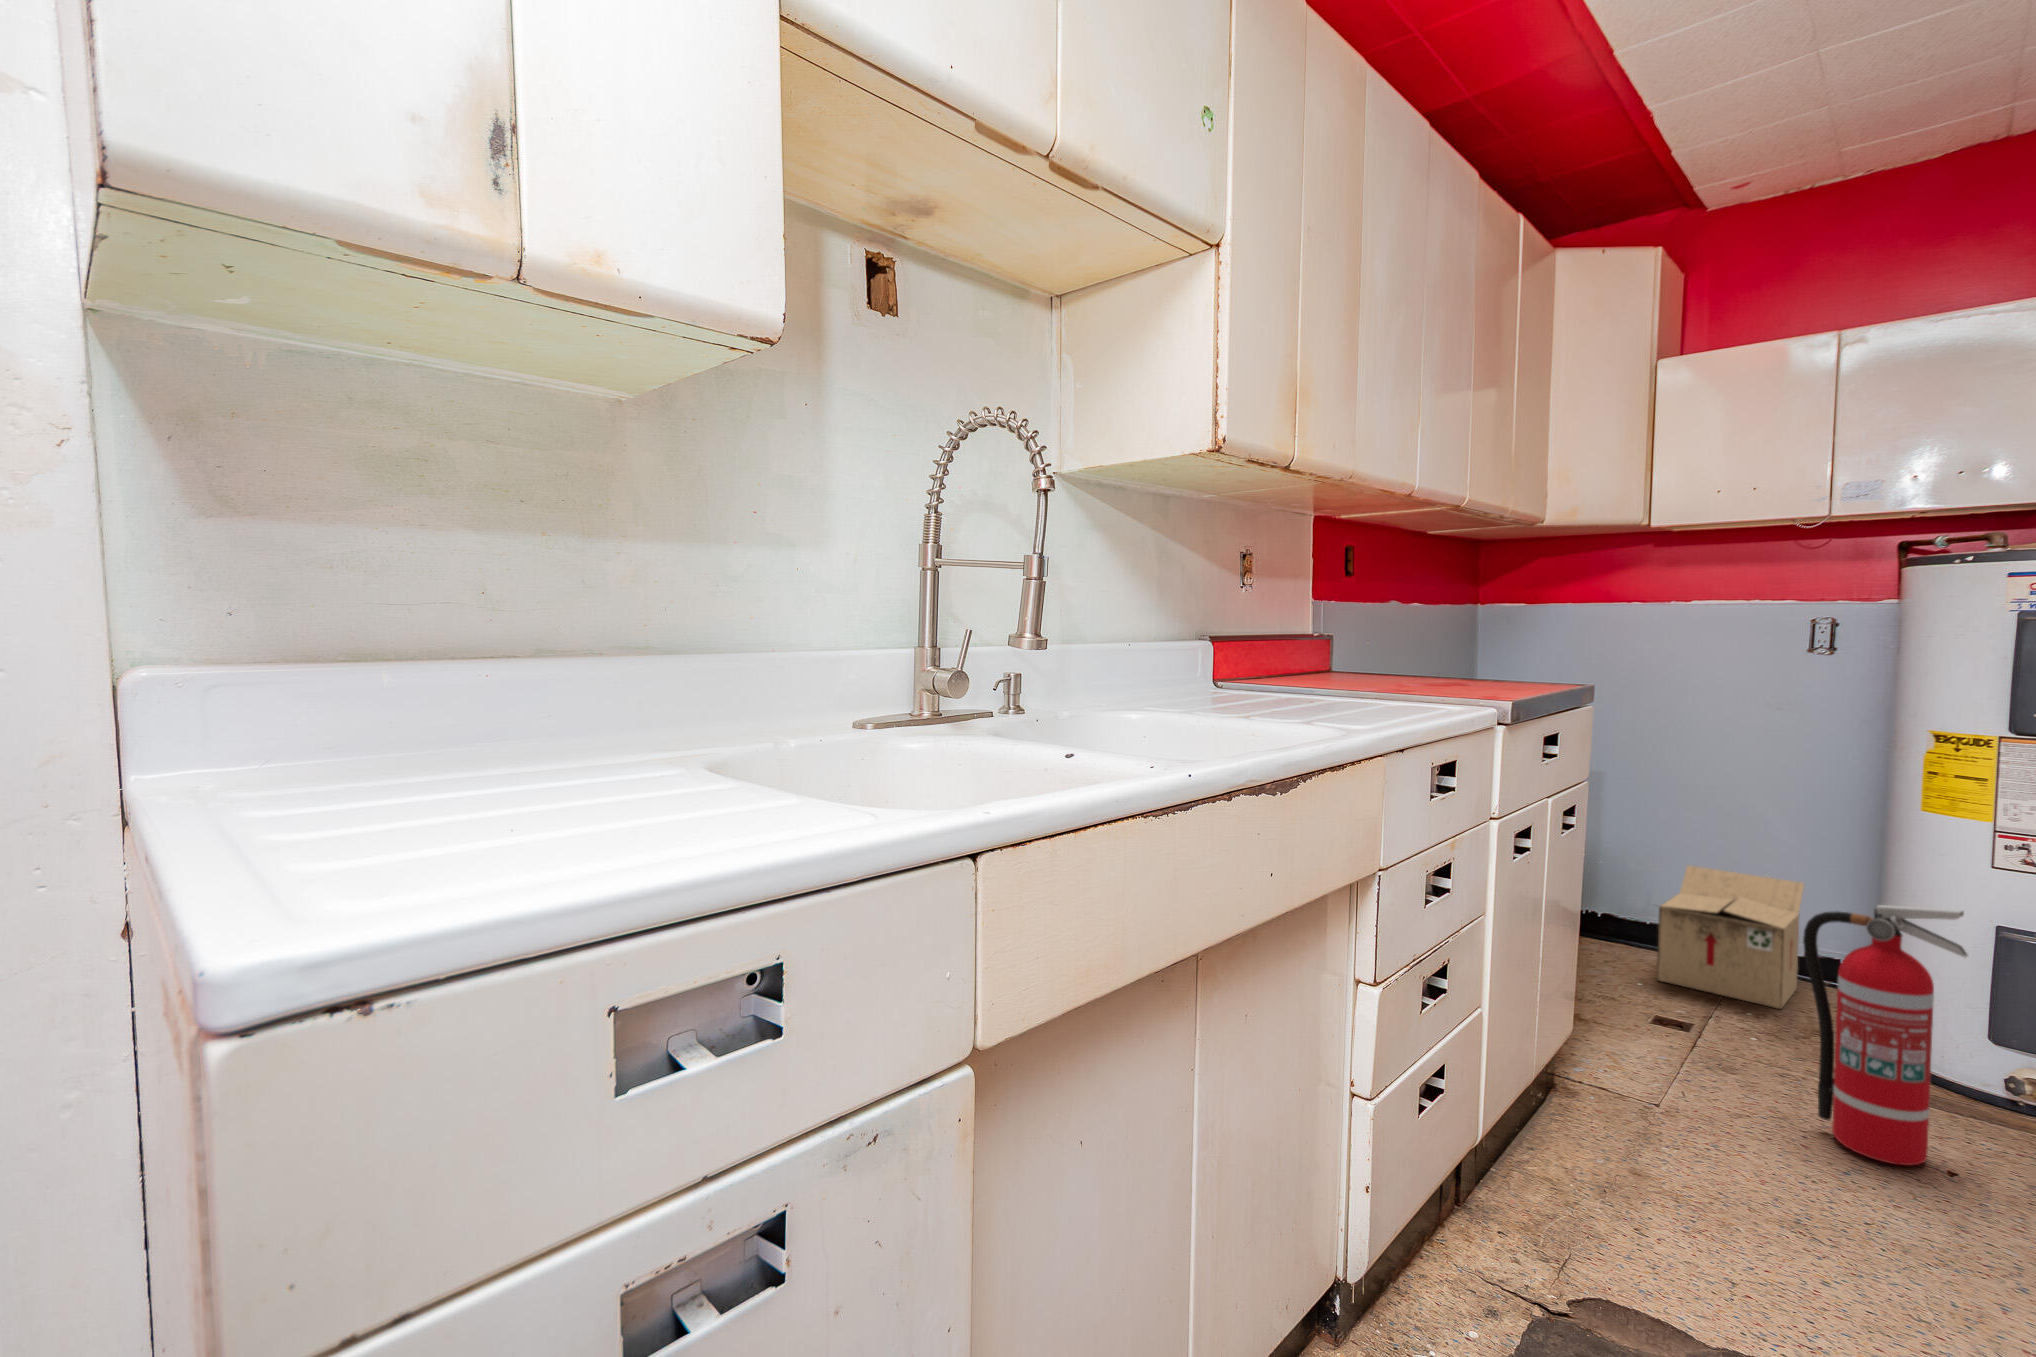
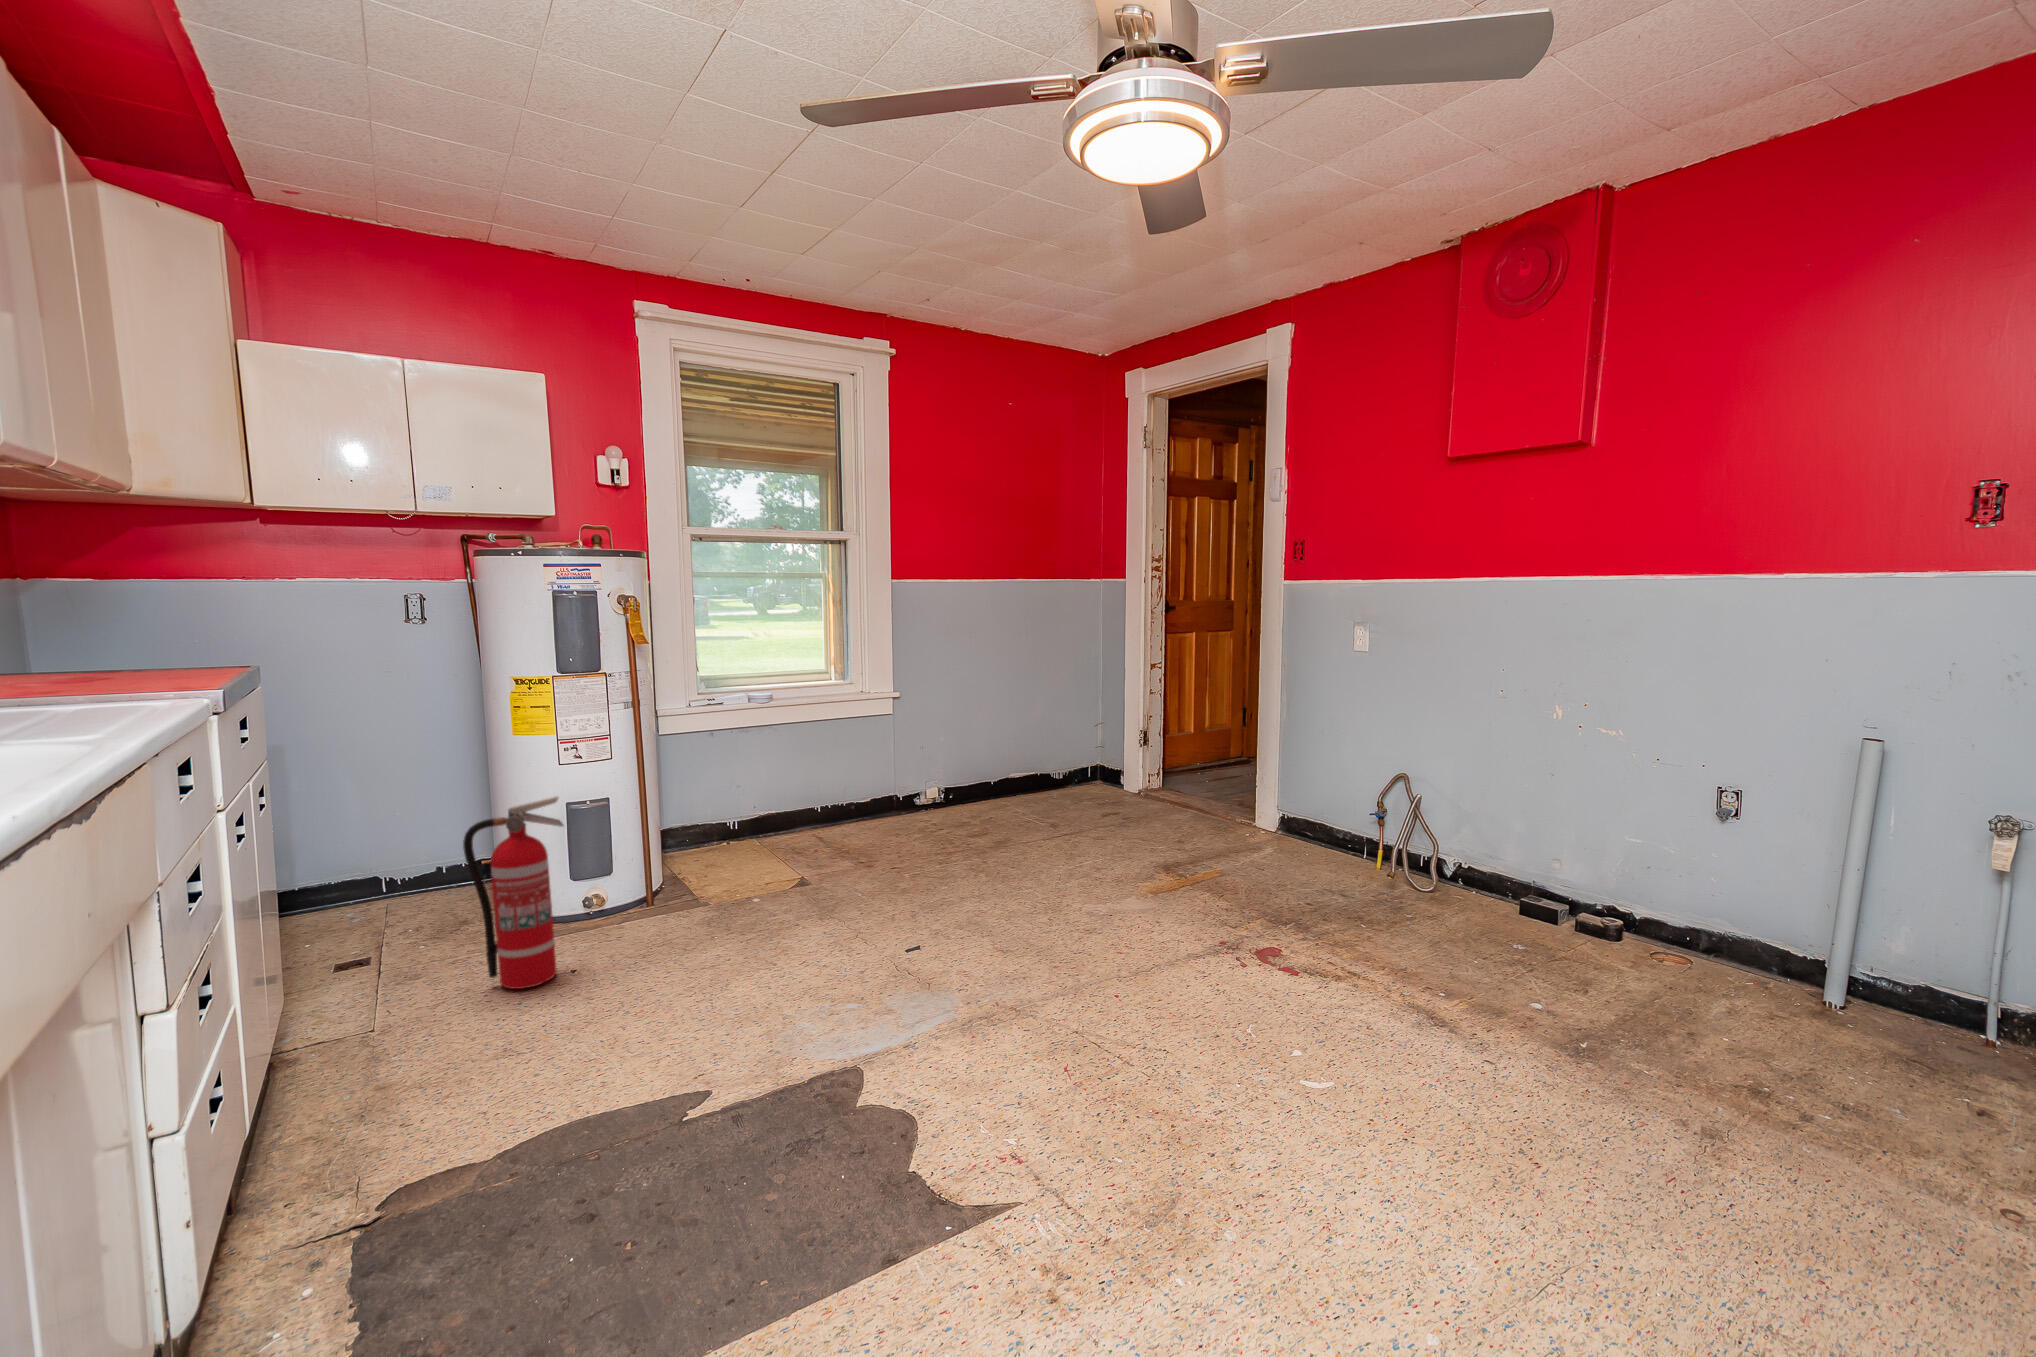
cardboard box: present [1657,865,1804,1009] -> none [309,812,434,936]

